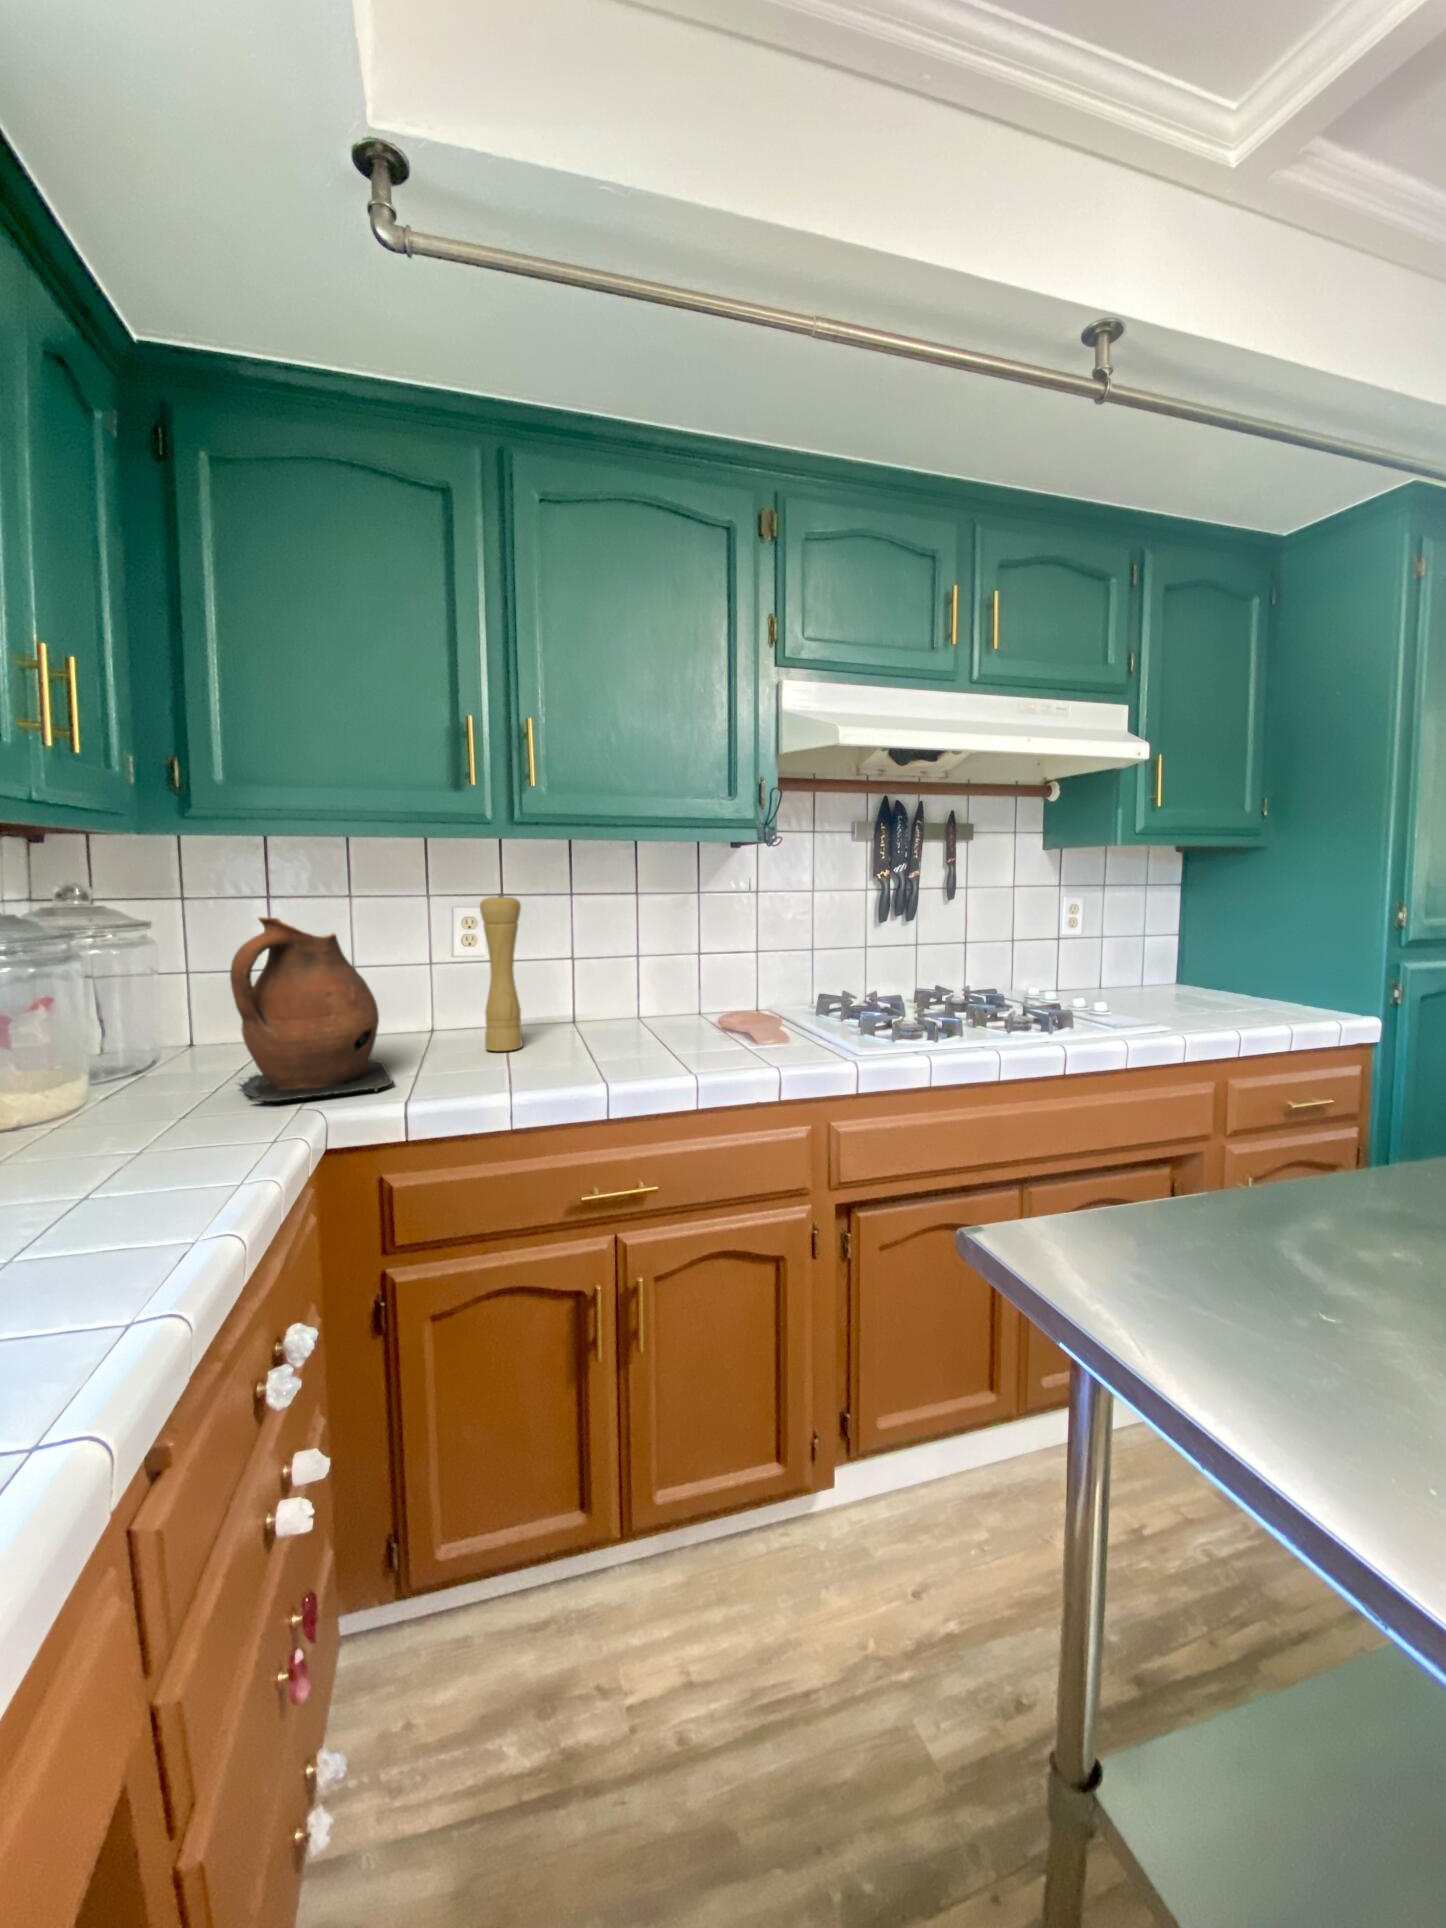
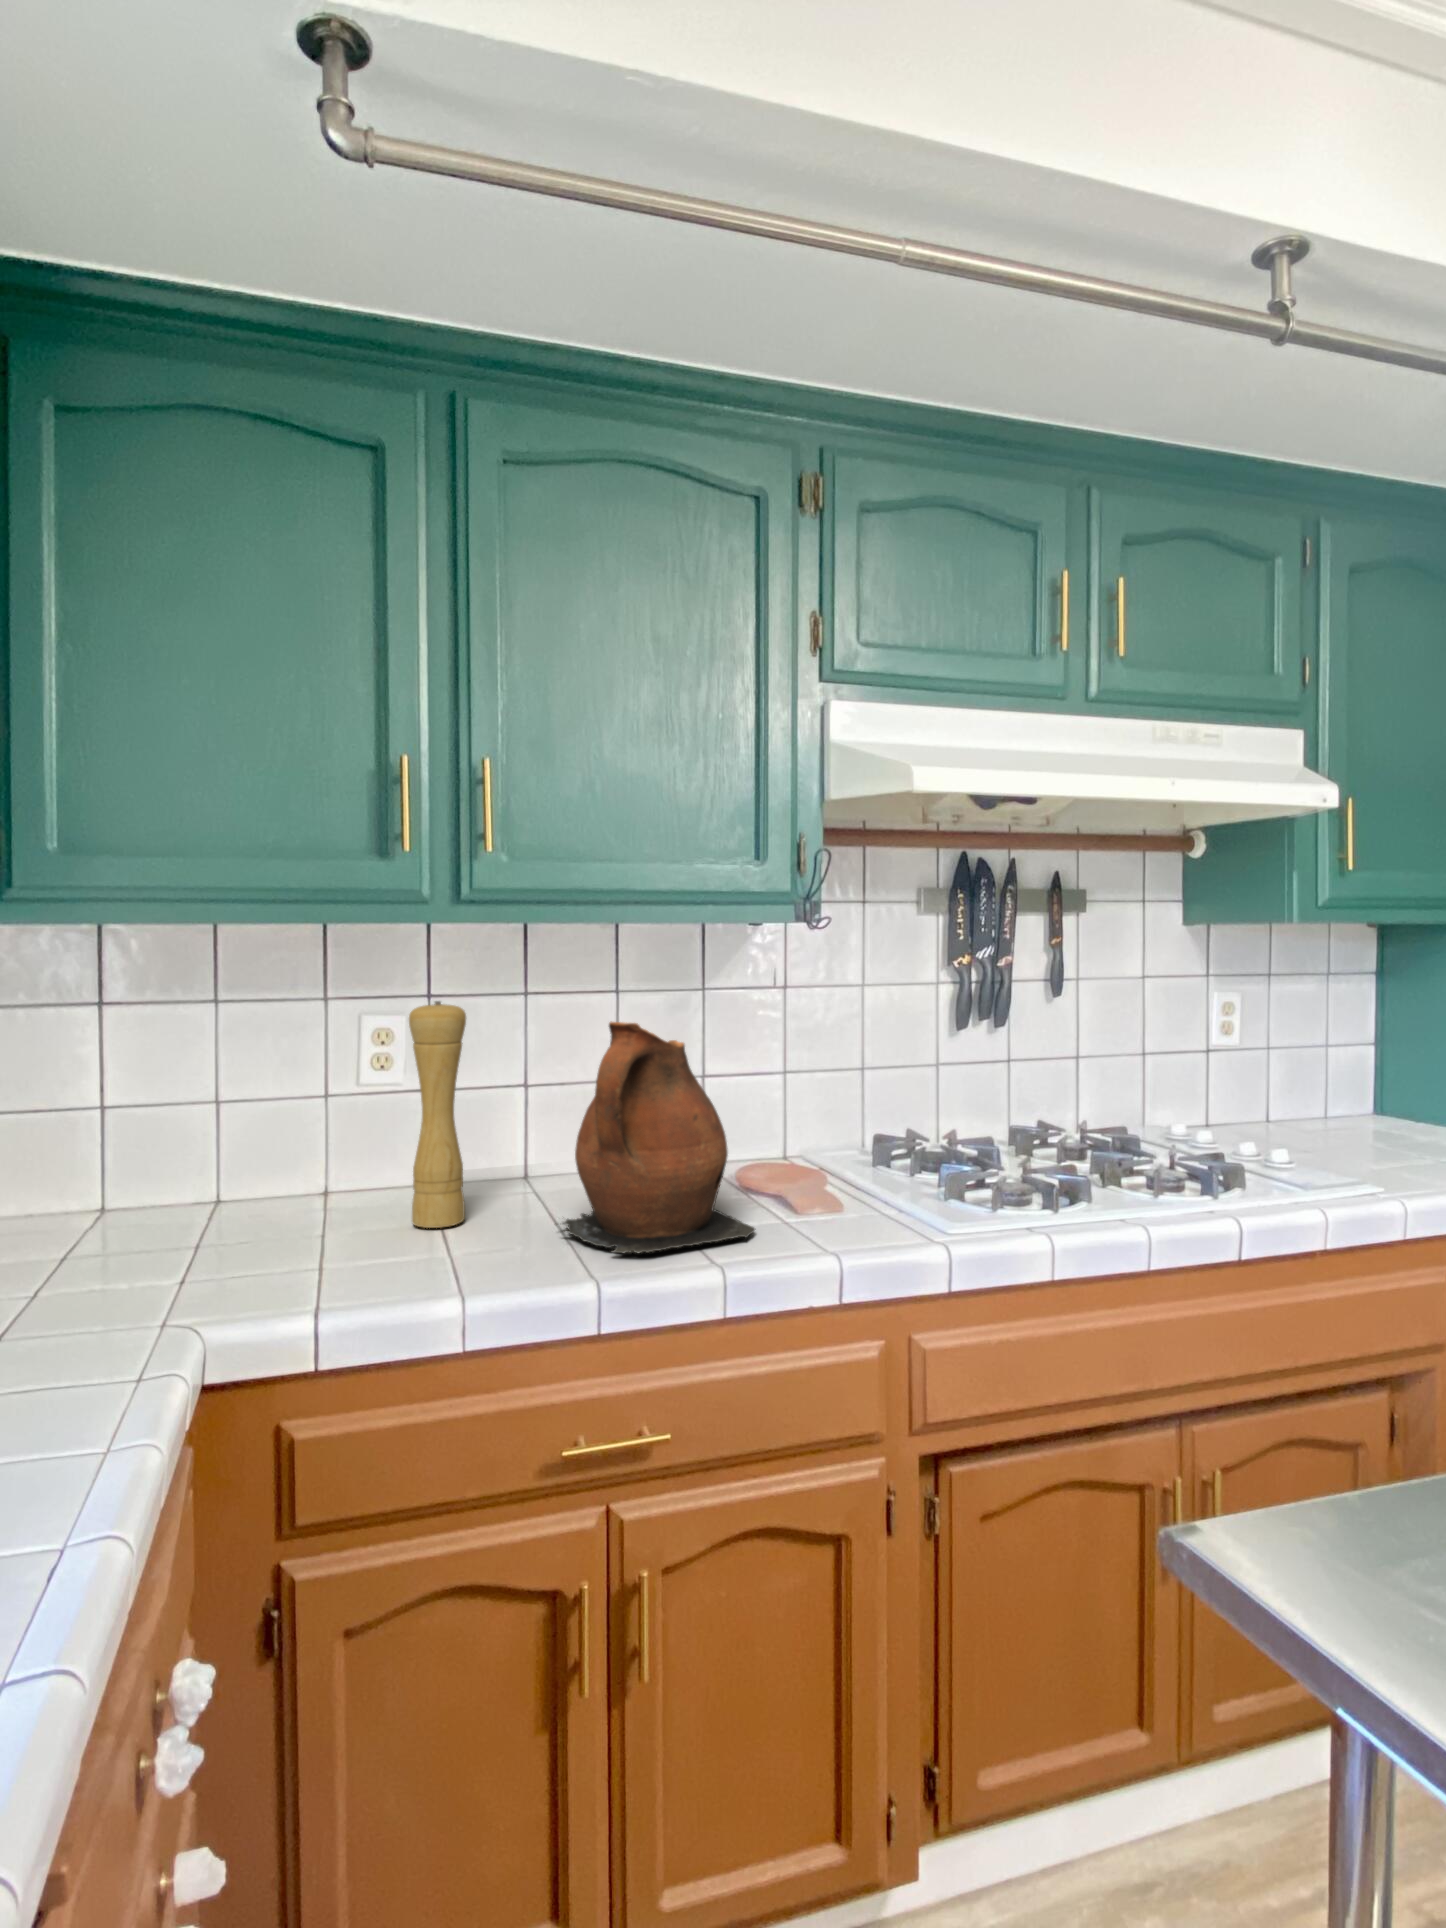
ceramic pitcher: present [230,917,393,1102] -> present [563,1022,755,1253]

